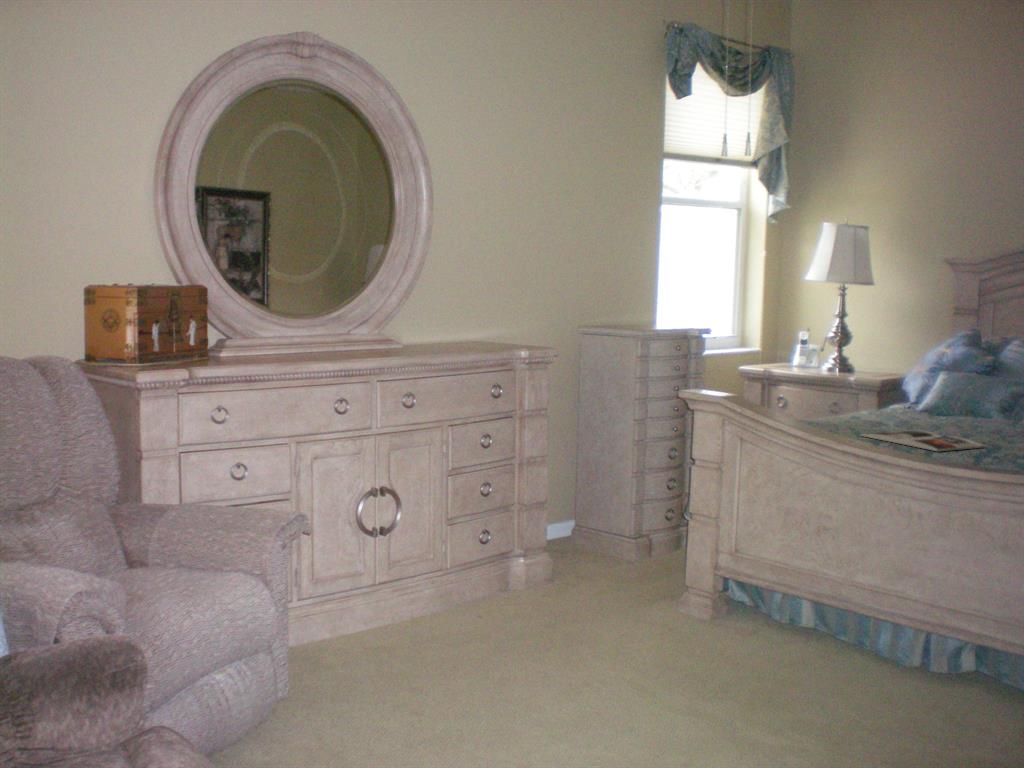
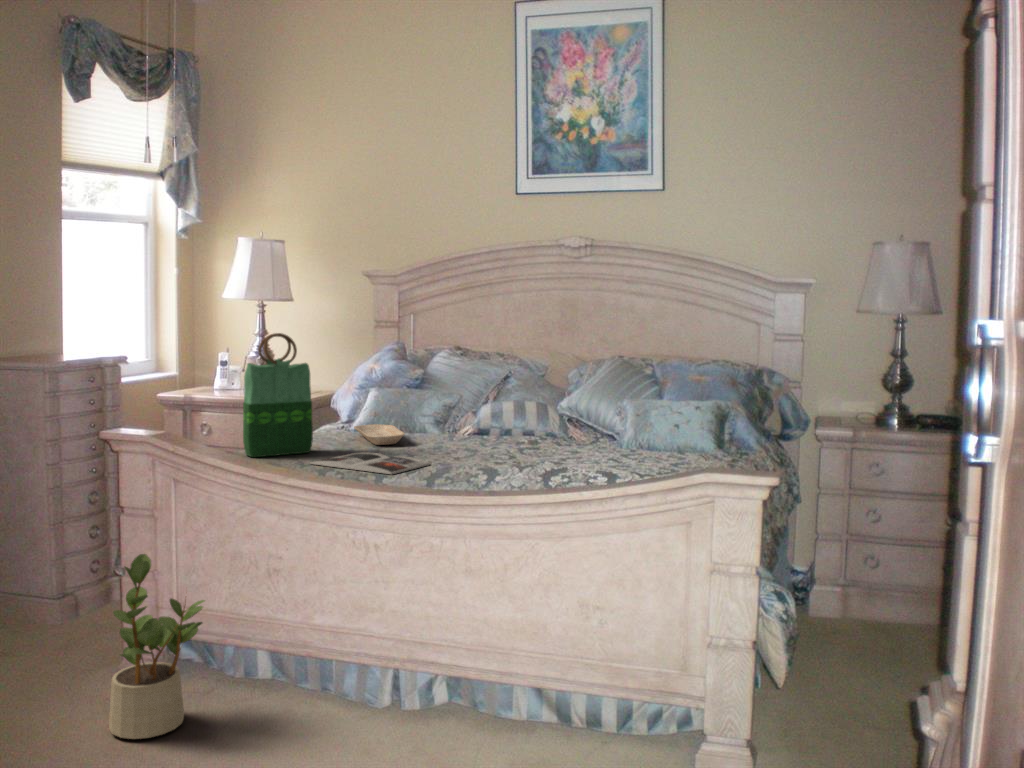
tote bag: none [802,312,870,427] -> present [243,333,313,457]
tray: none [917,406,968,427] -> present [354,424,405,445]
potted plant: none [672,497,755,651] -> present [109,554,205,739]

